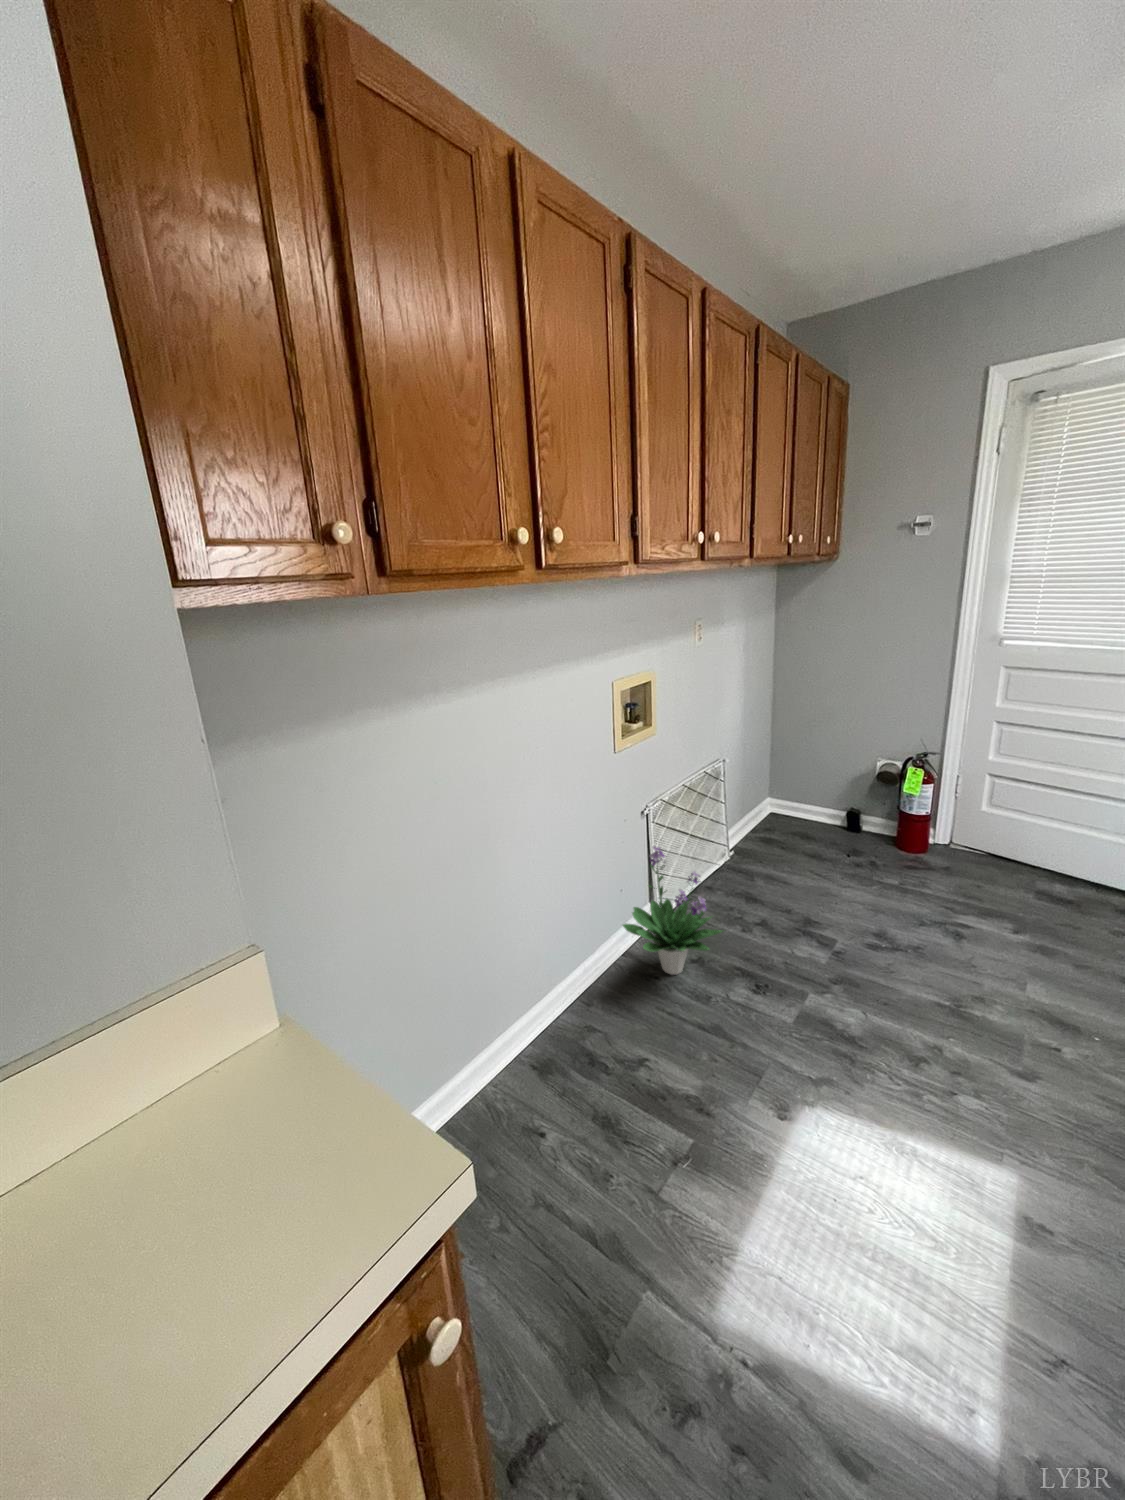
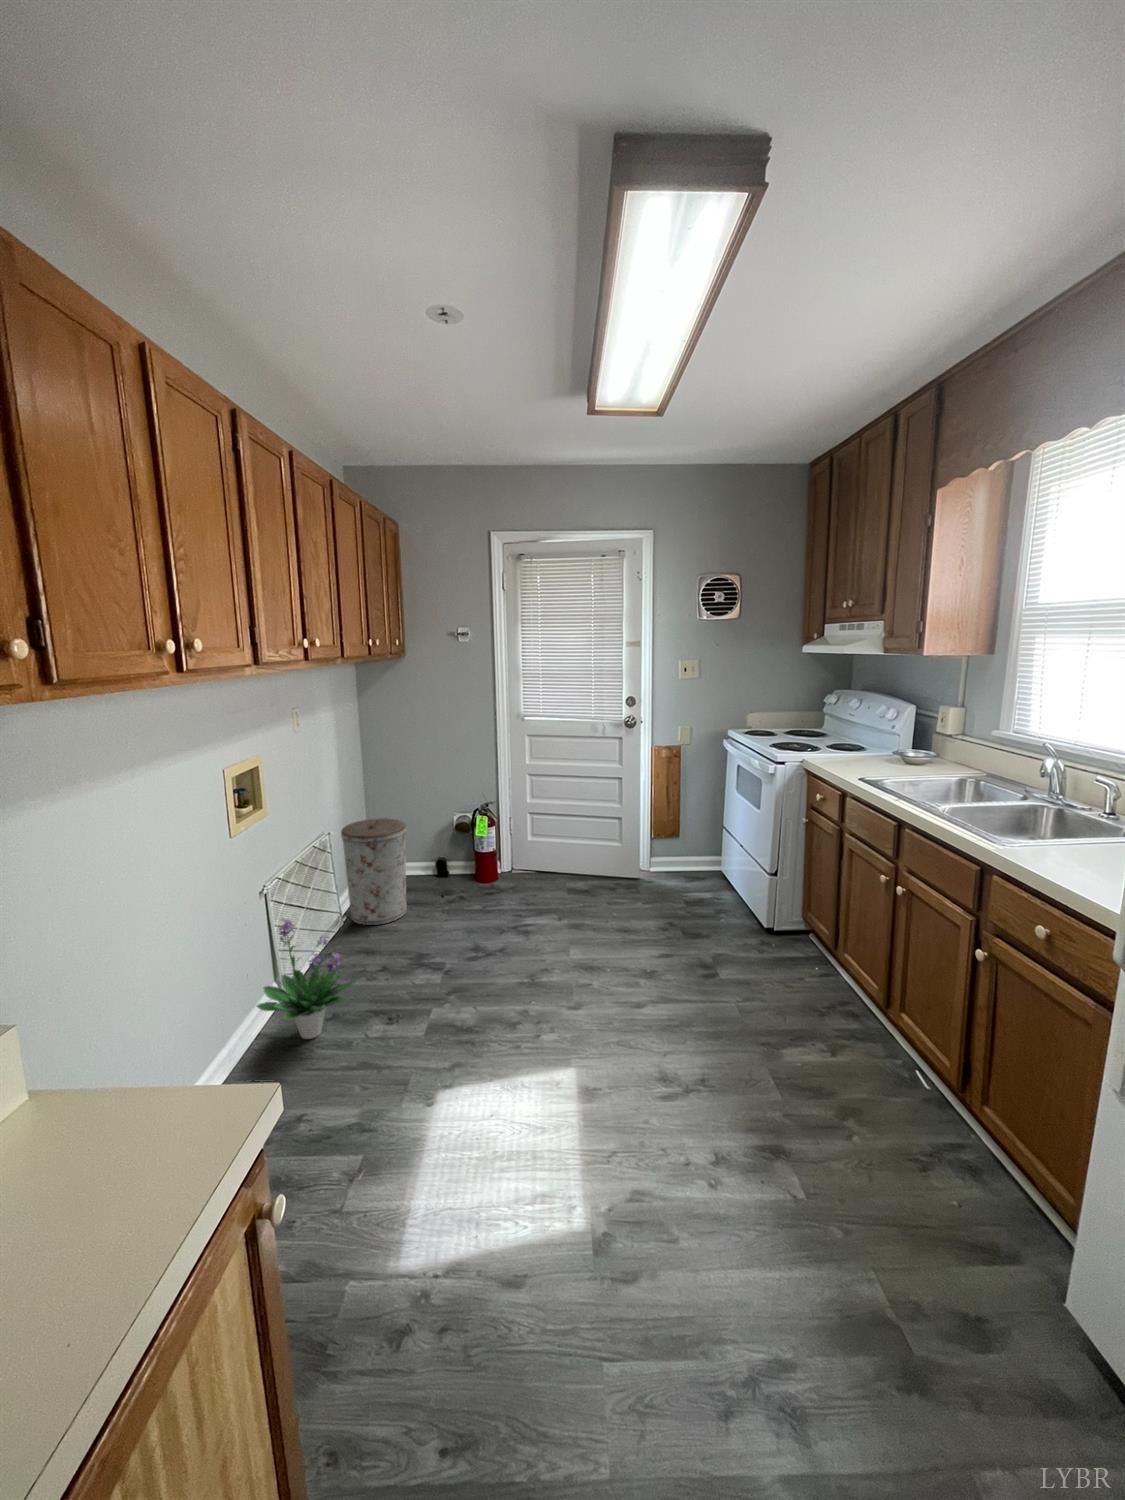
trash can: none [736,751,811,870] -> present [341,818,407,925]

